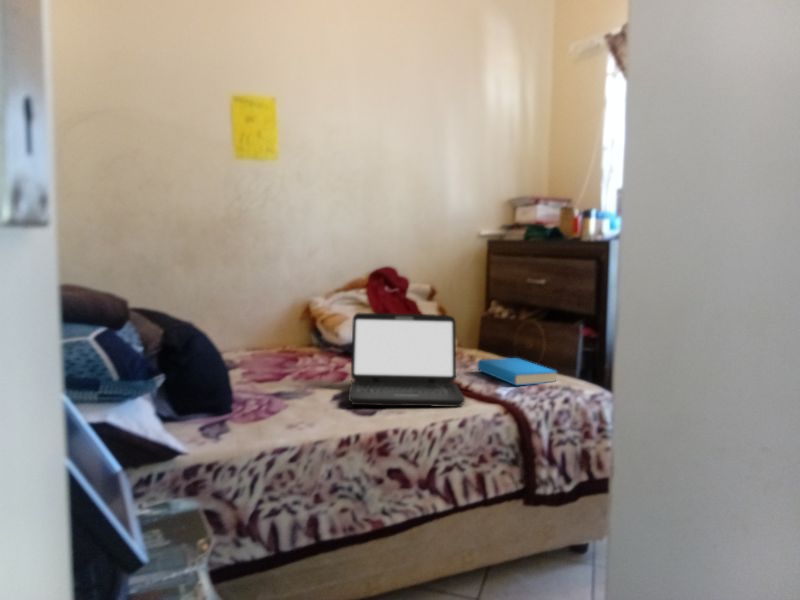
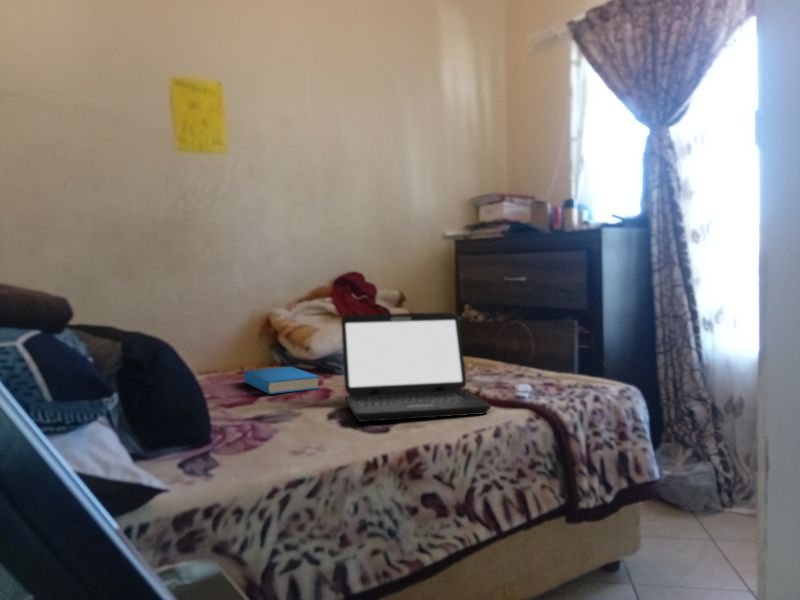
book: present [478,358,557,385] -> present [243,367,319,394]

